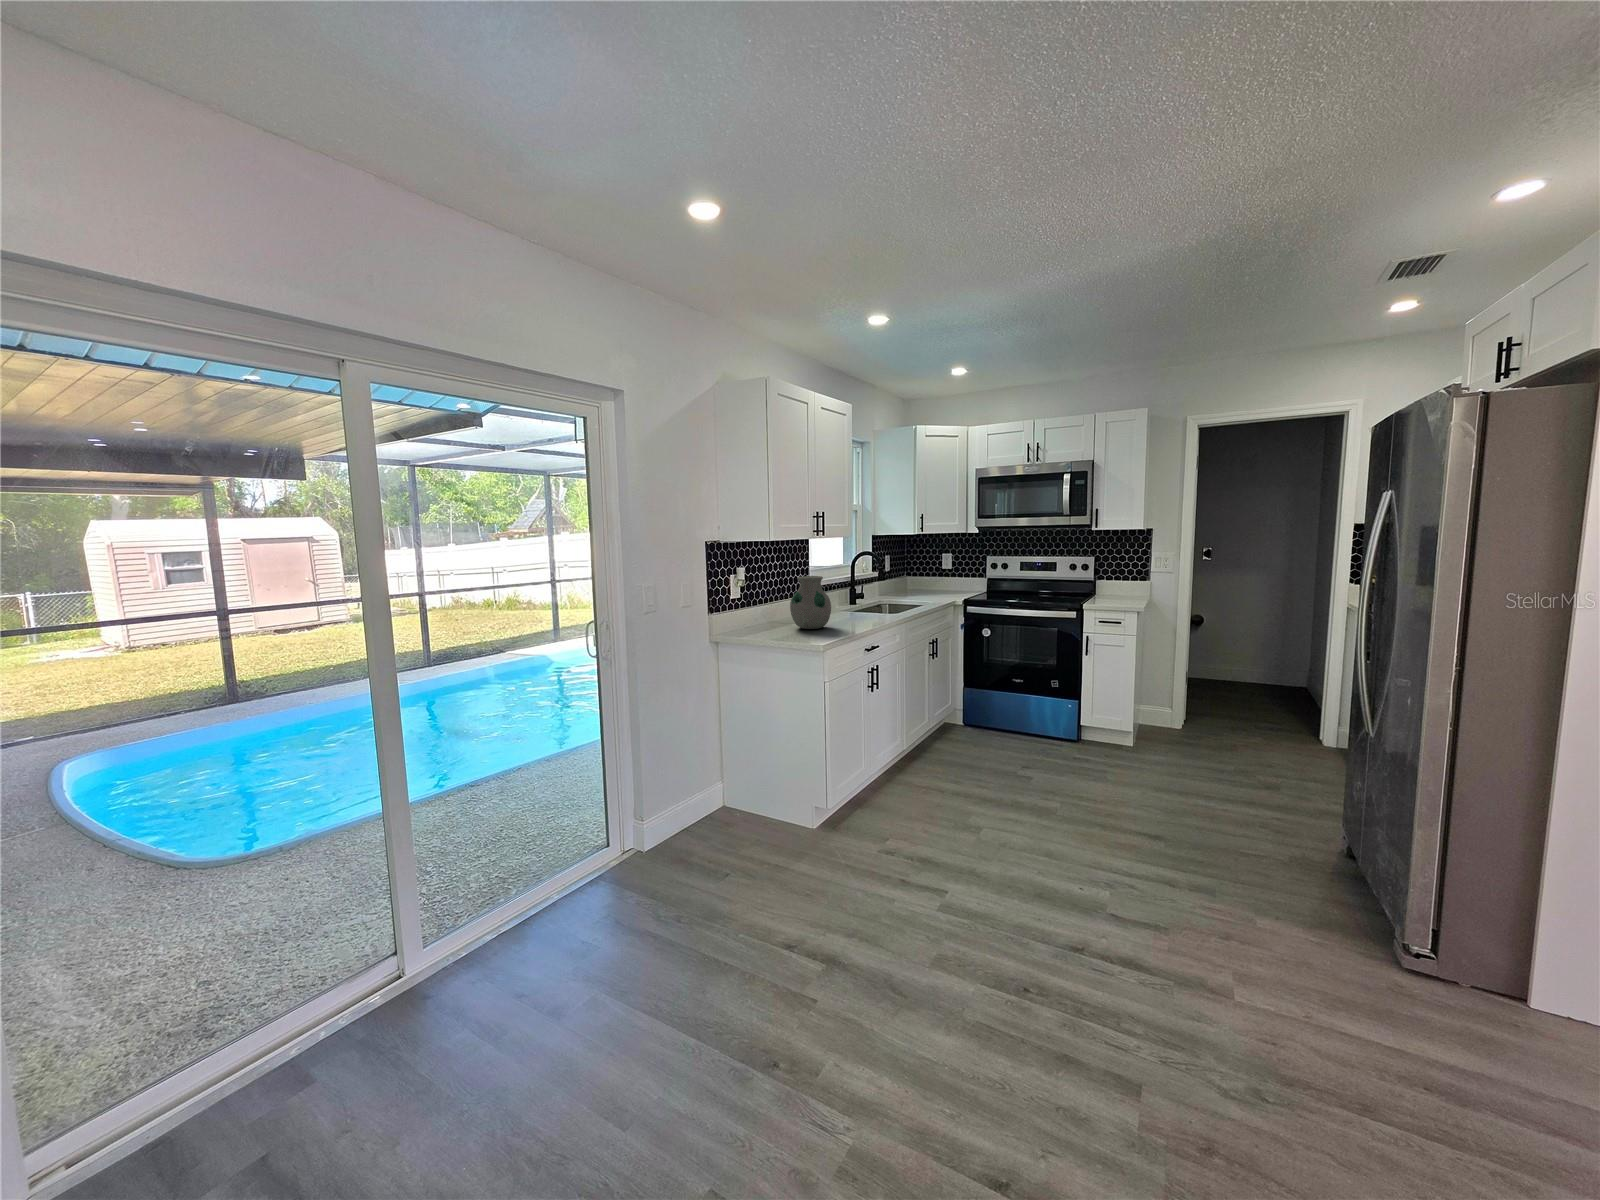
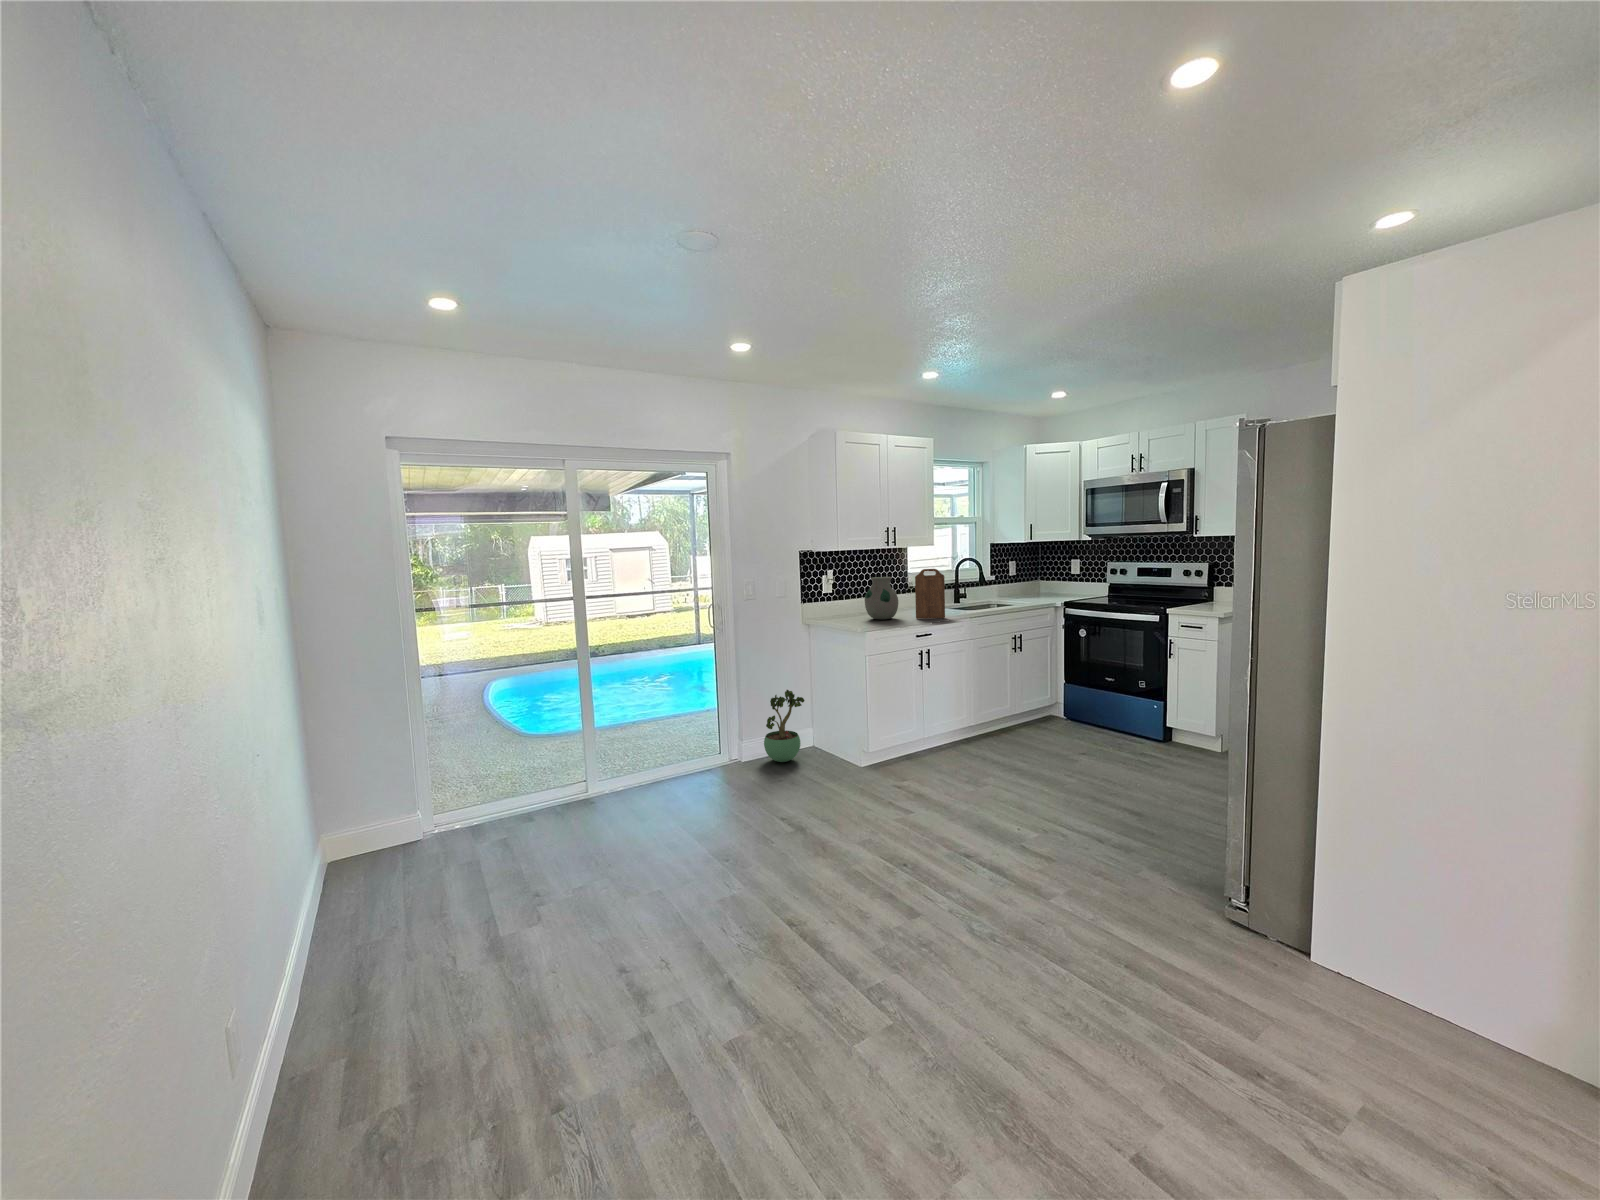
cutting board: none [851,566,884,626] -> present [915,569,945,619]
potted plant: none [679,730,730,830] -> present [764,690,805,762]

